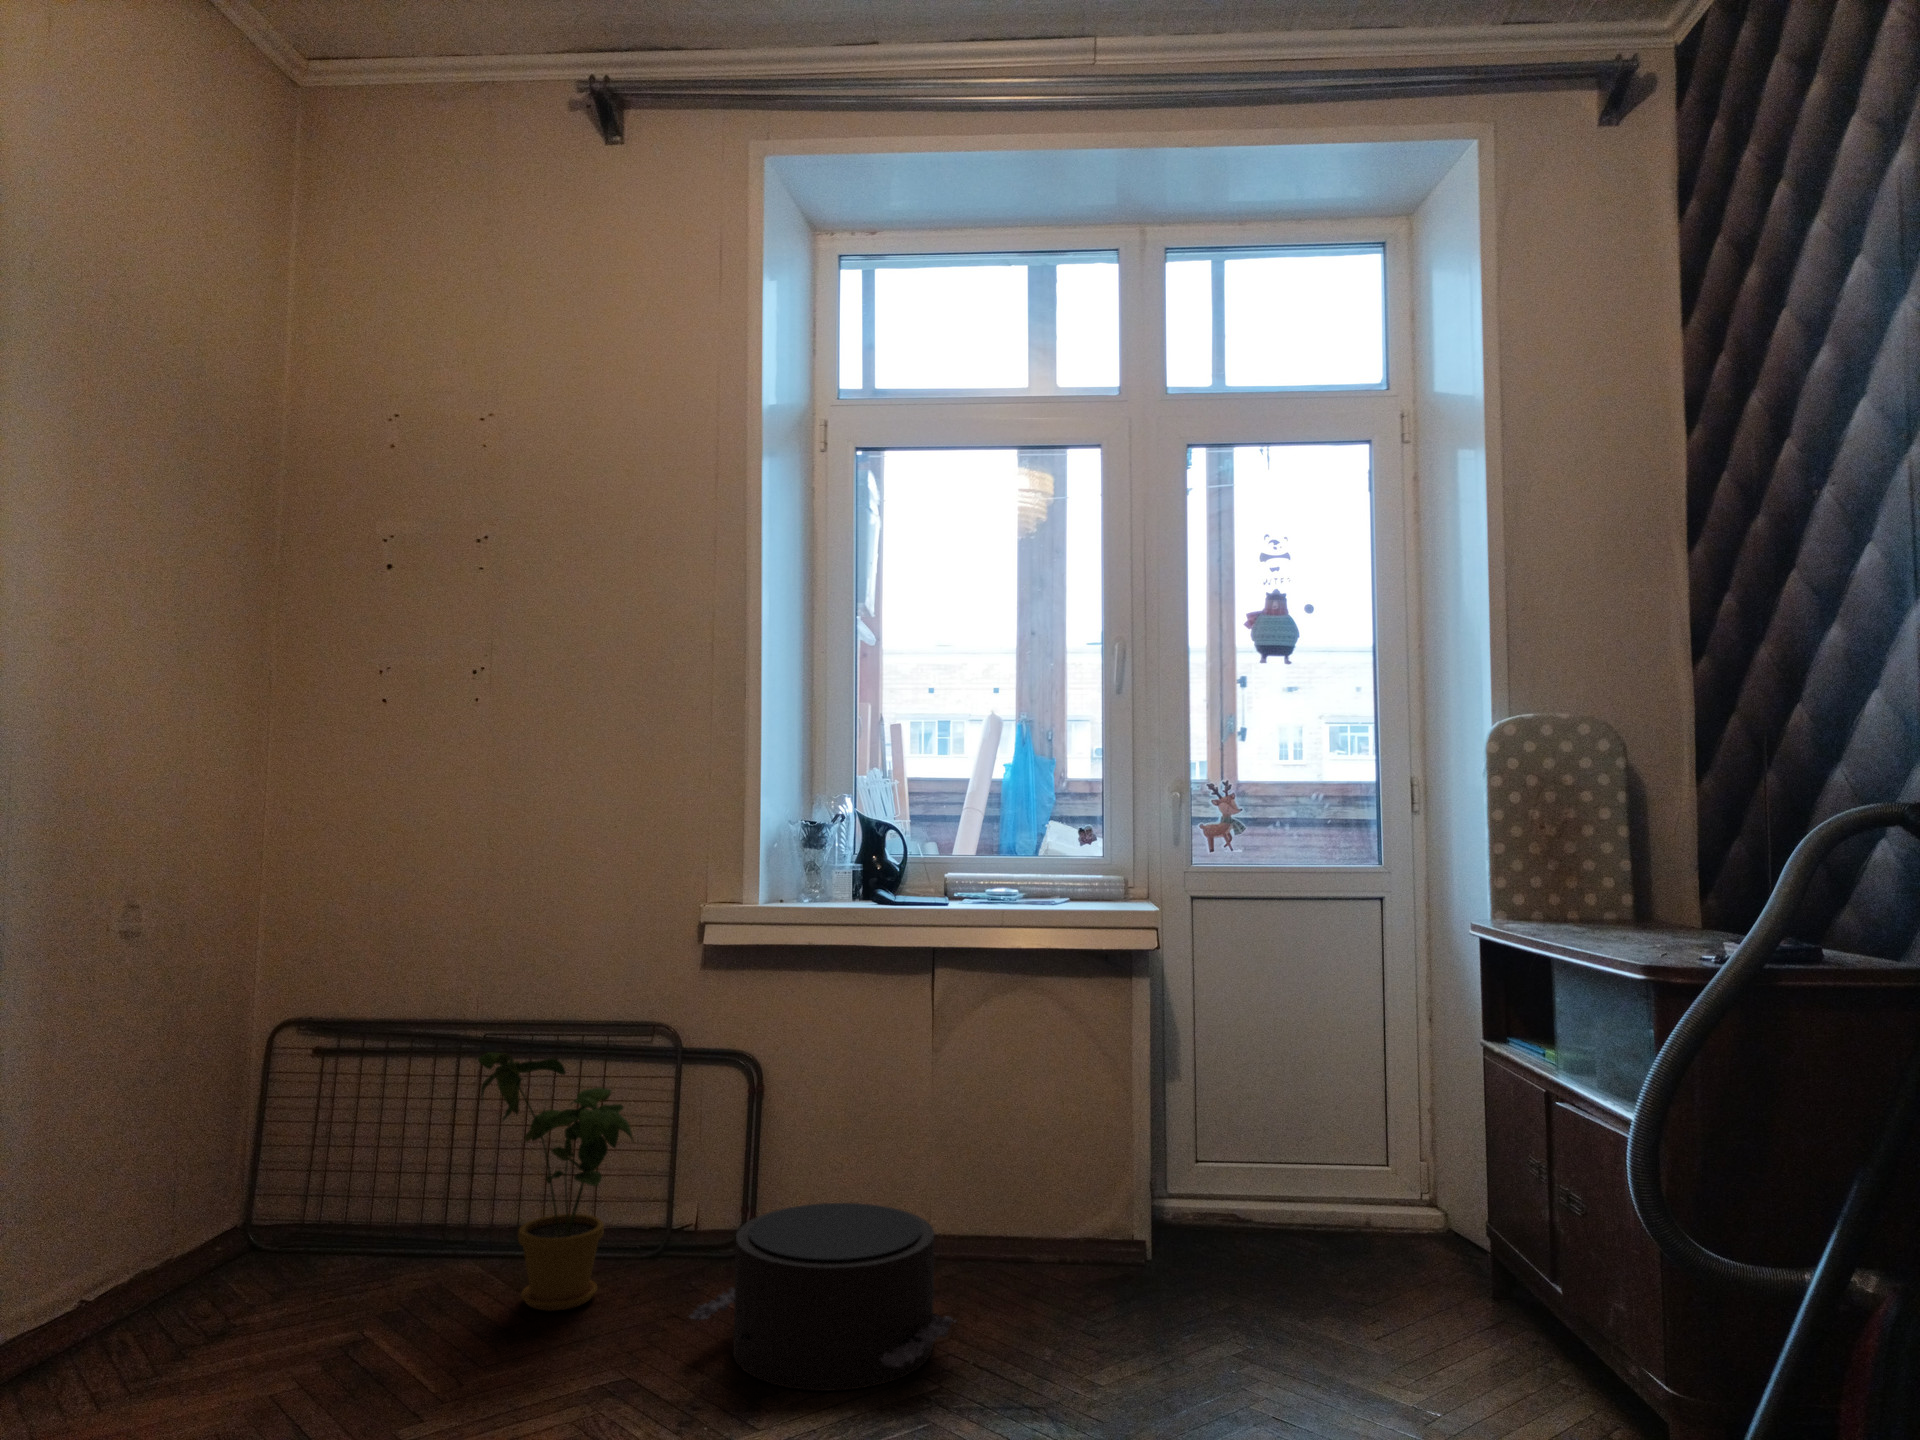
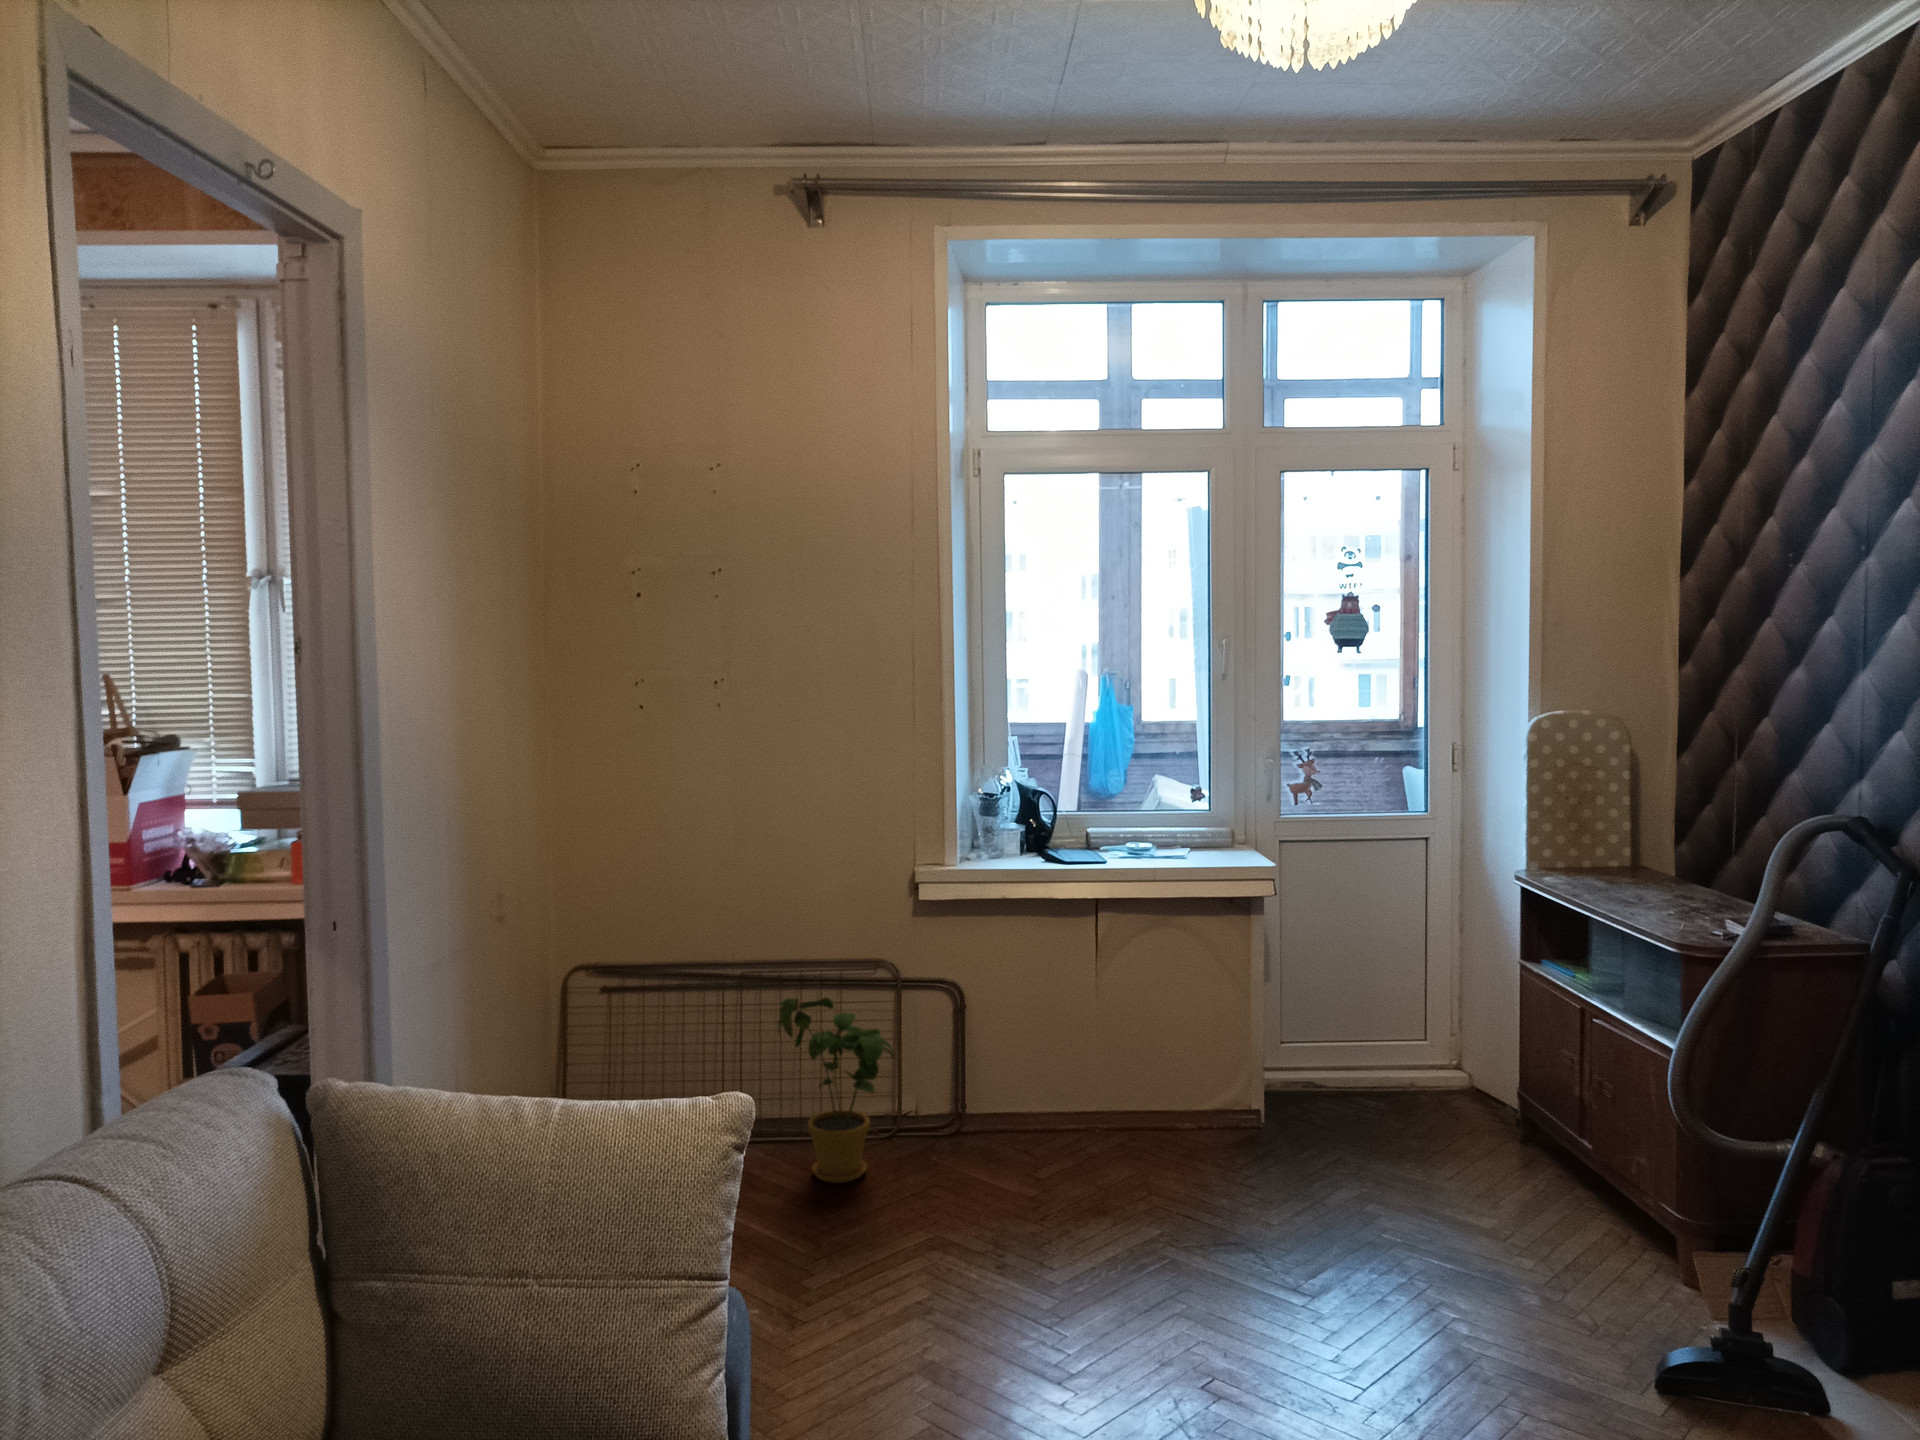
pouf: present [690,1203,956,1391] -> none [961,1095,1156,1235]

